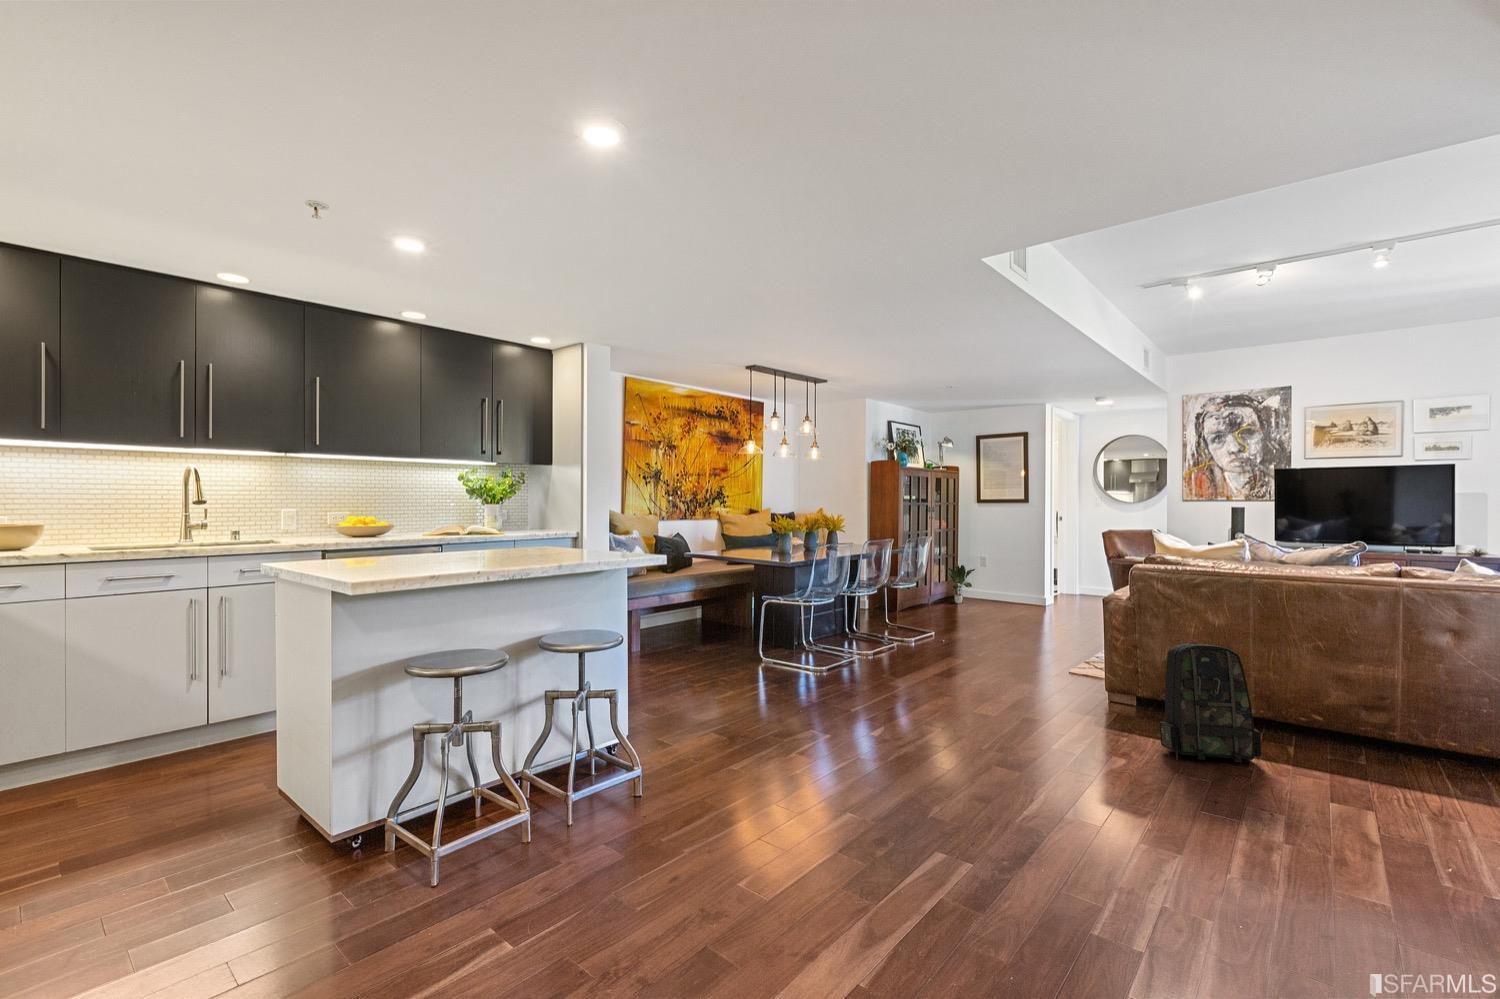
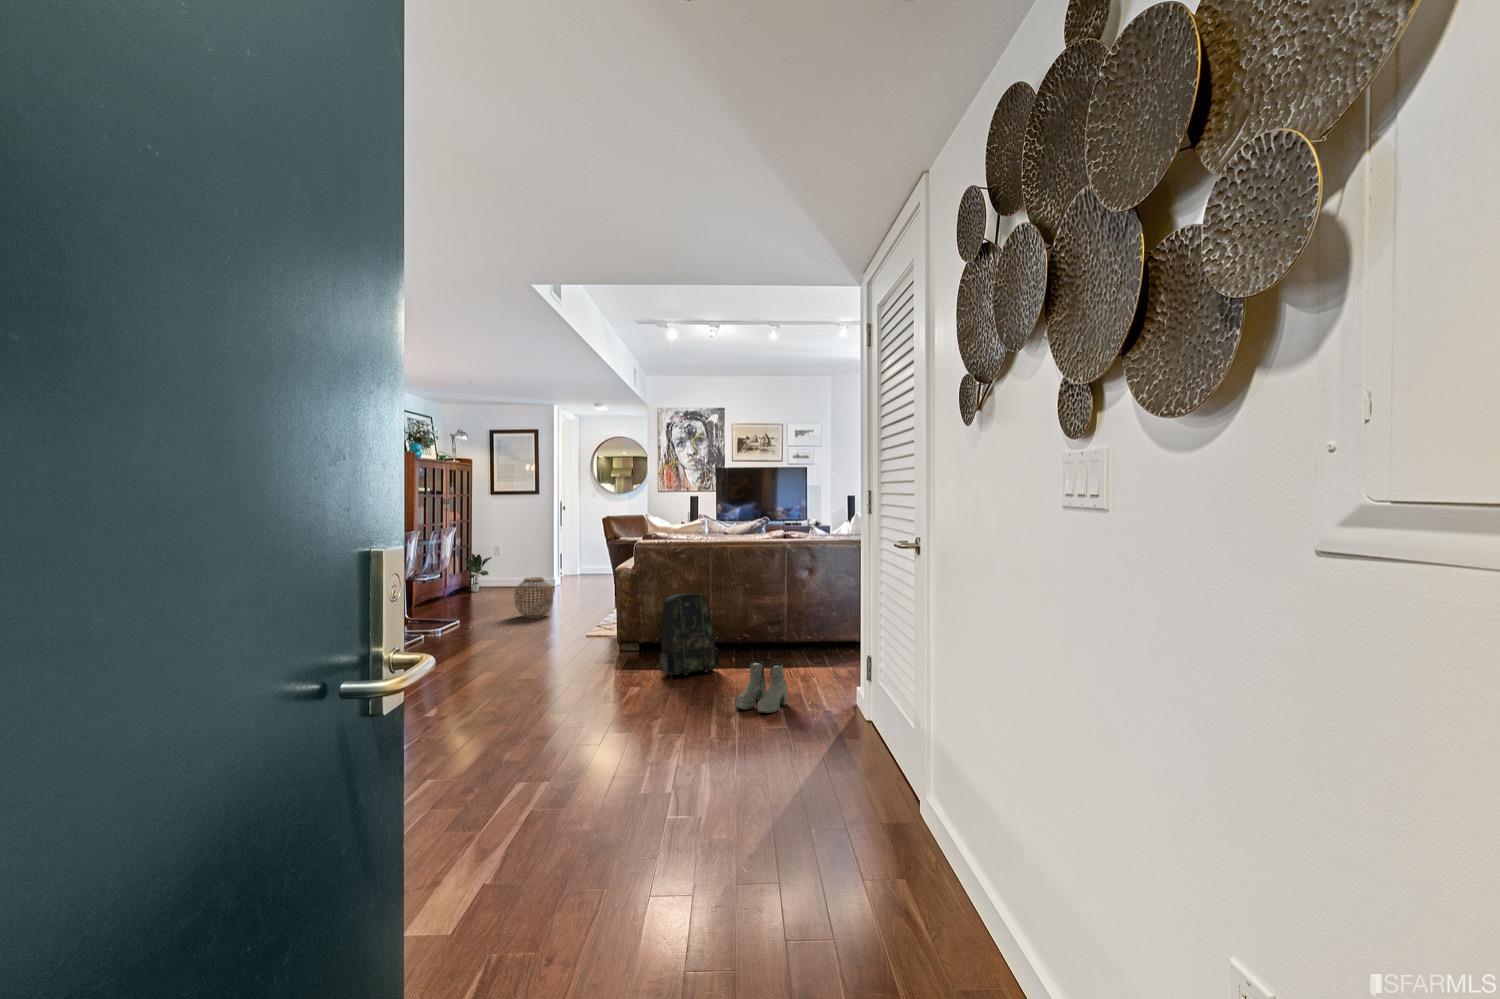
woven basket: none [991,596,1035,642] -> present [515,577,553,618]
boots: none [1284,771,1394,866] -> present [736,661,787,713]

